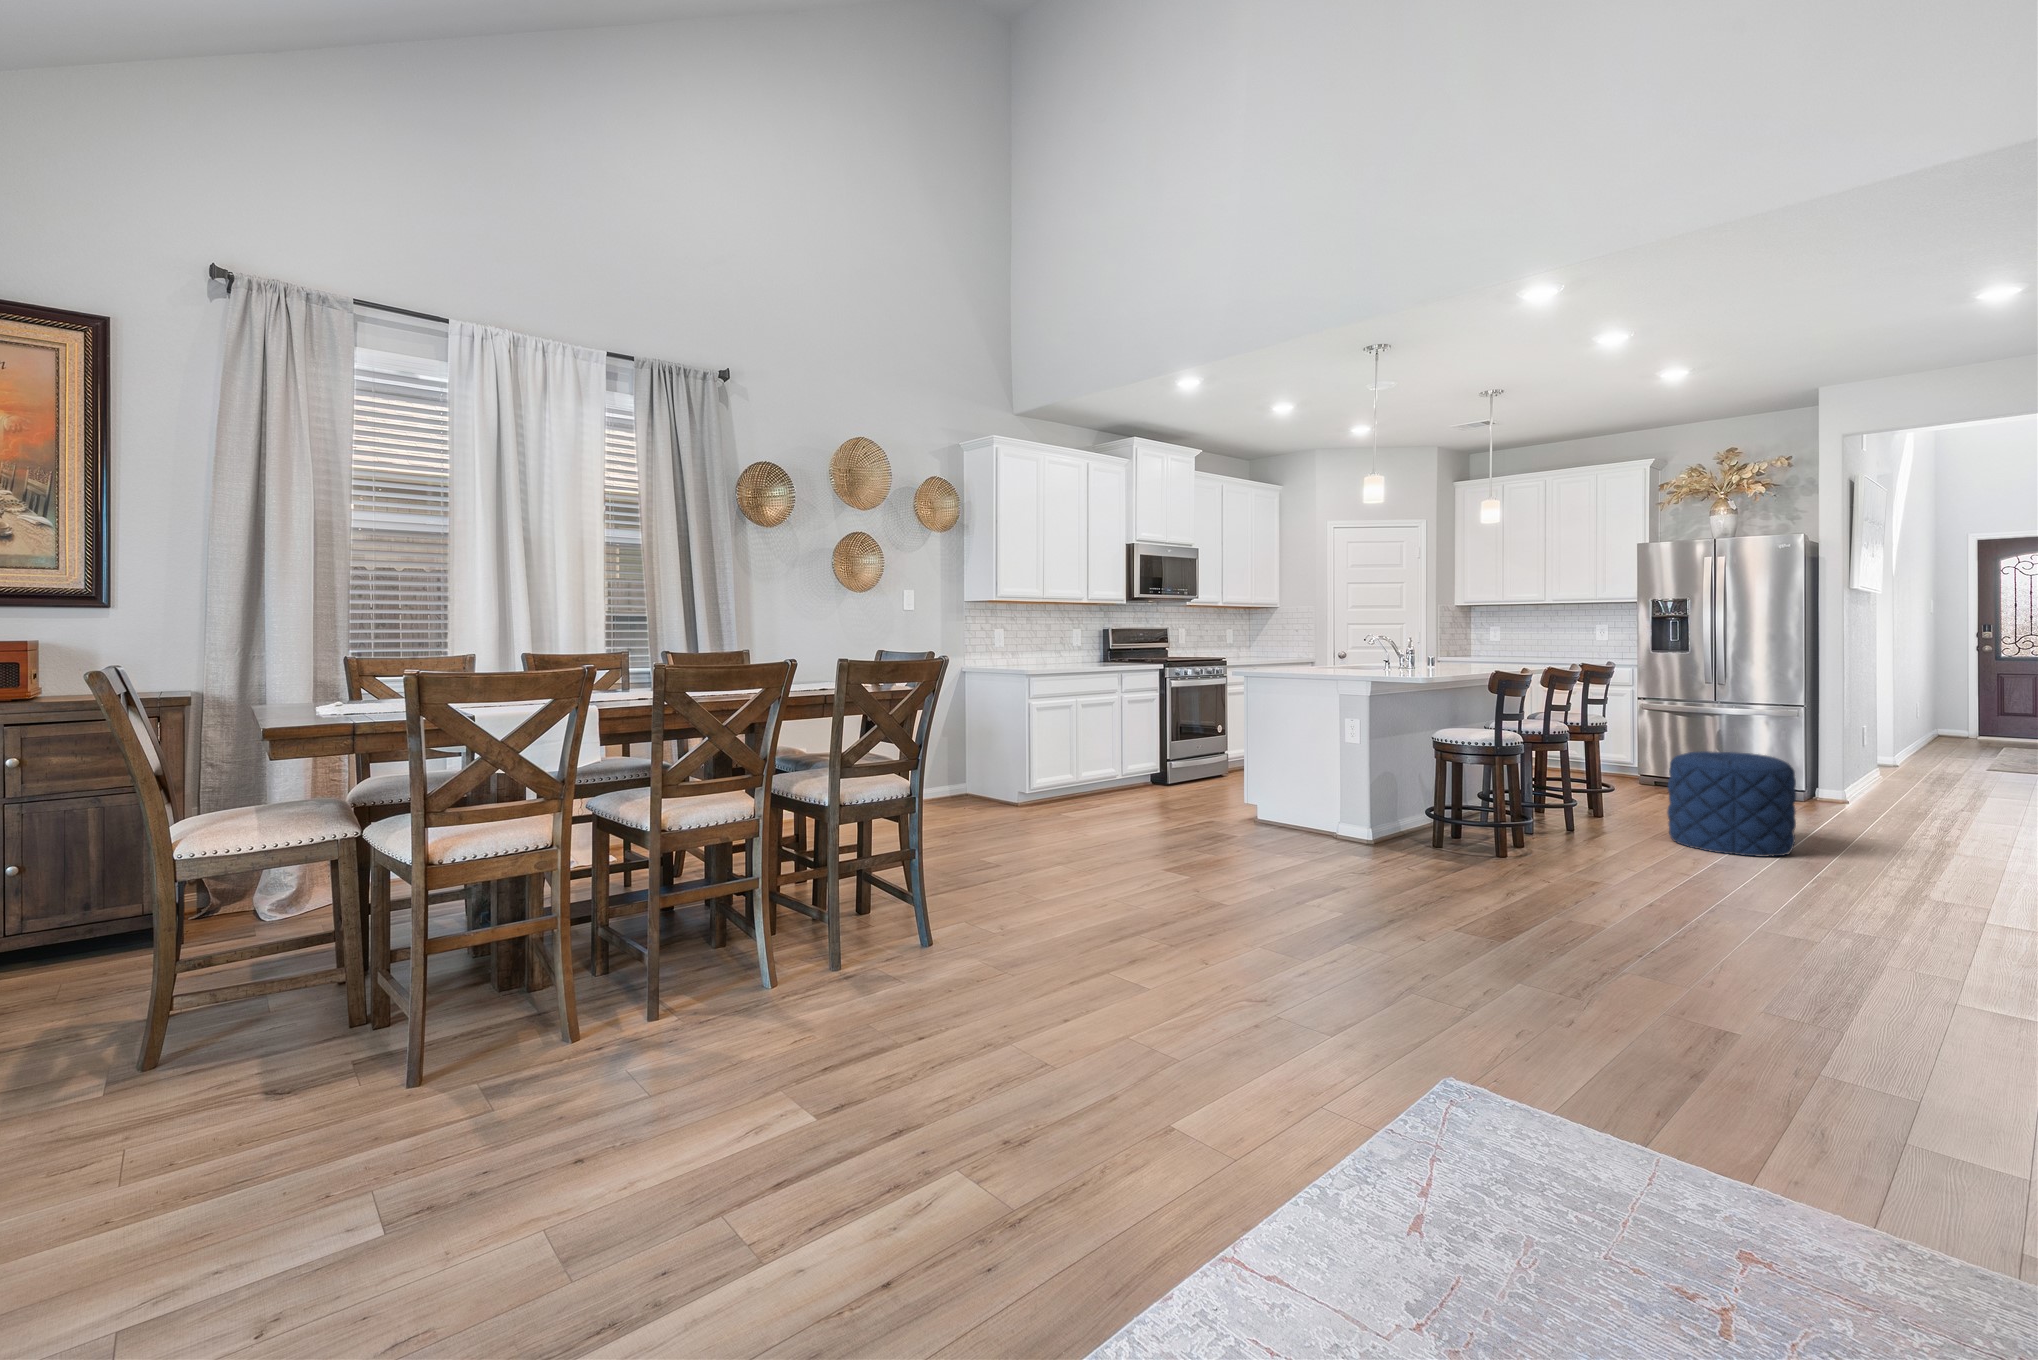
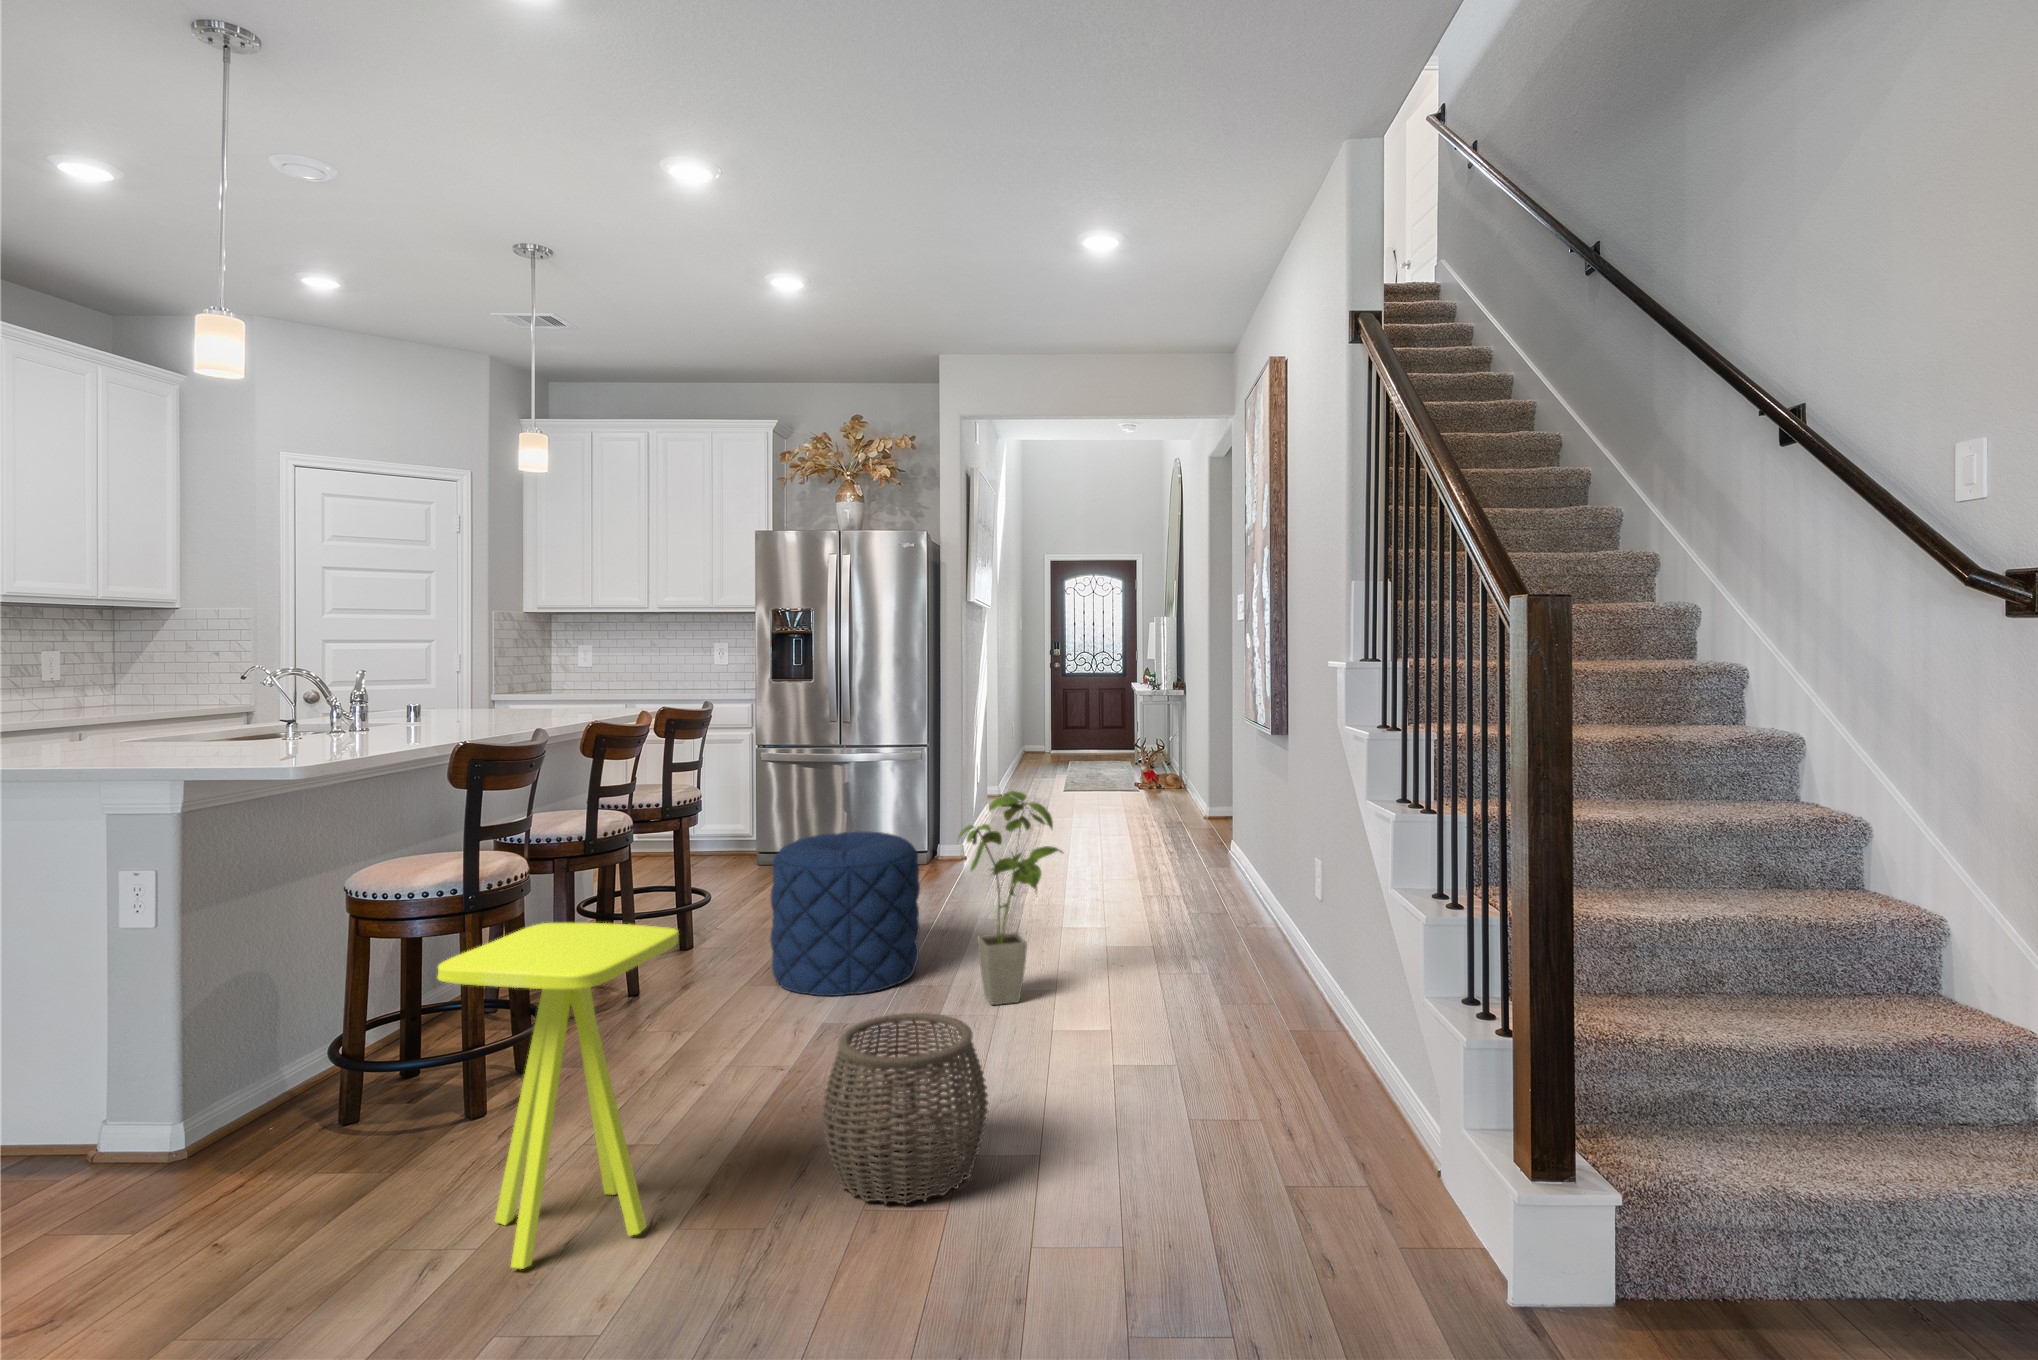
house plant: none [1832,729,1944,881] -> present [959,791,1063,1005]
side table: none [1514,757,1634,906] -> present [438,923,679,1269]
woven basket: none [1726,837,1853,936] -> present [822,1013,988,1204]

